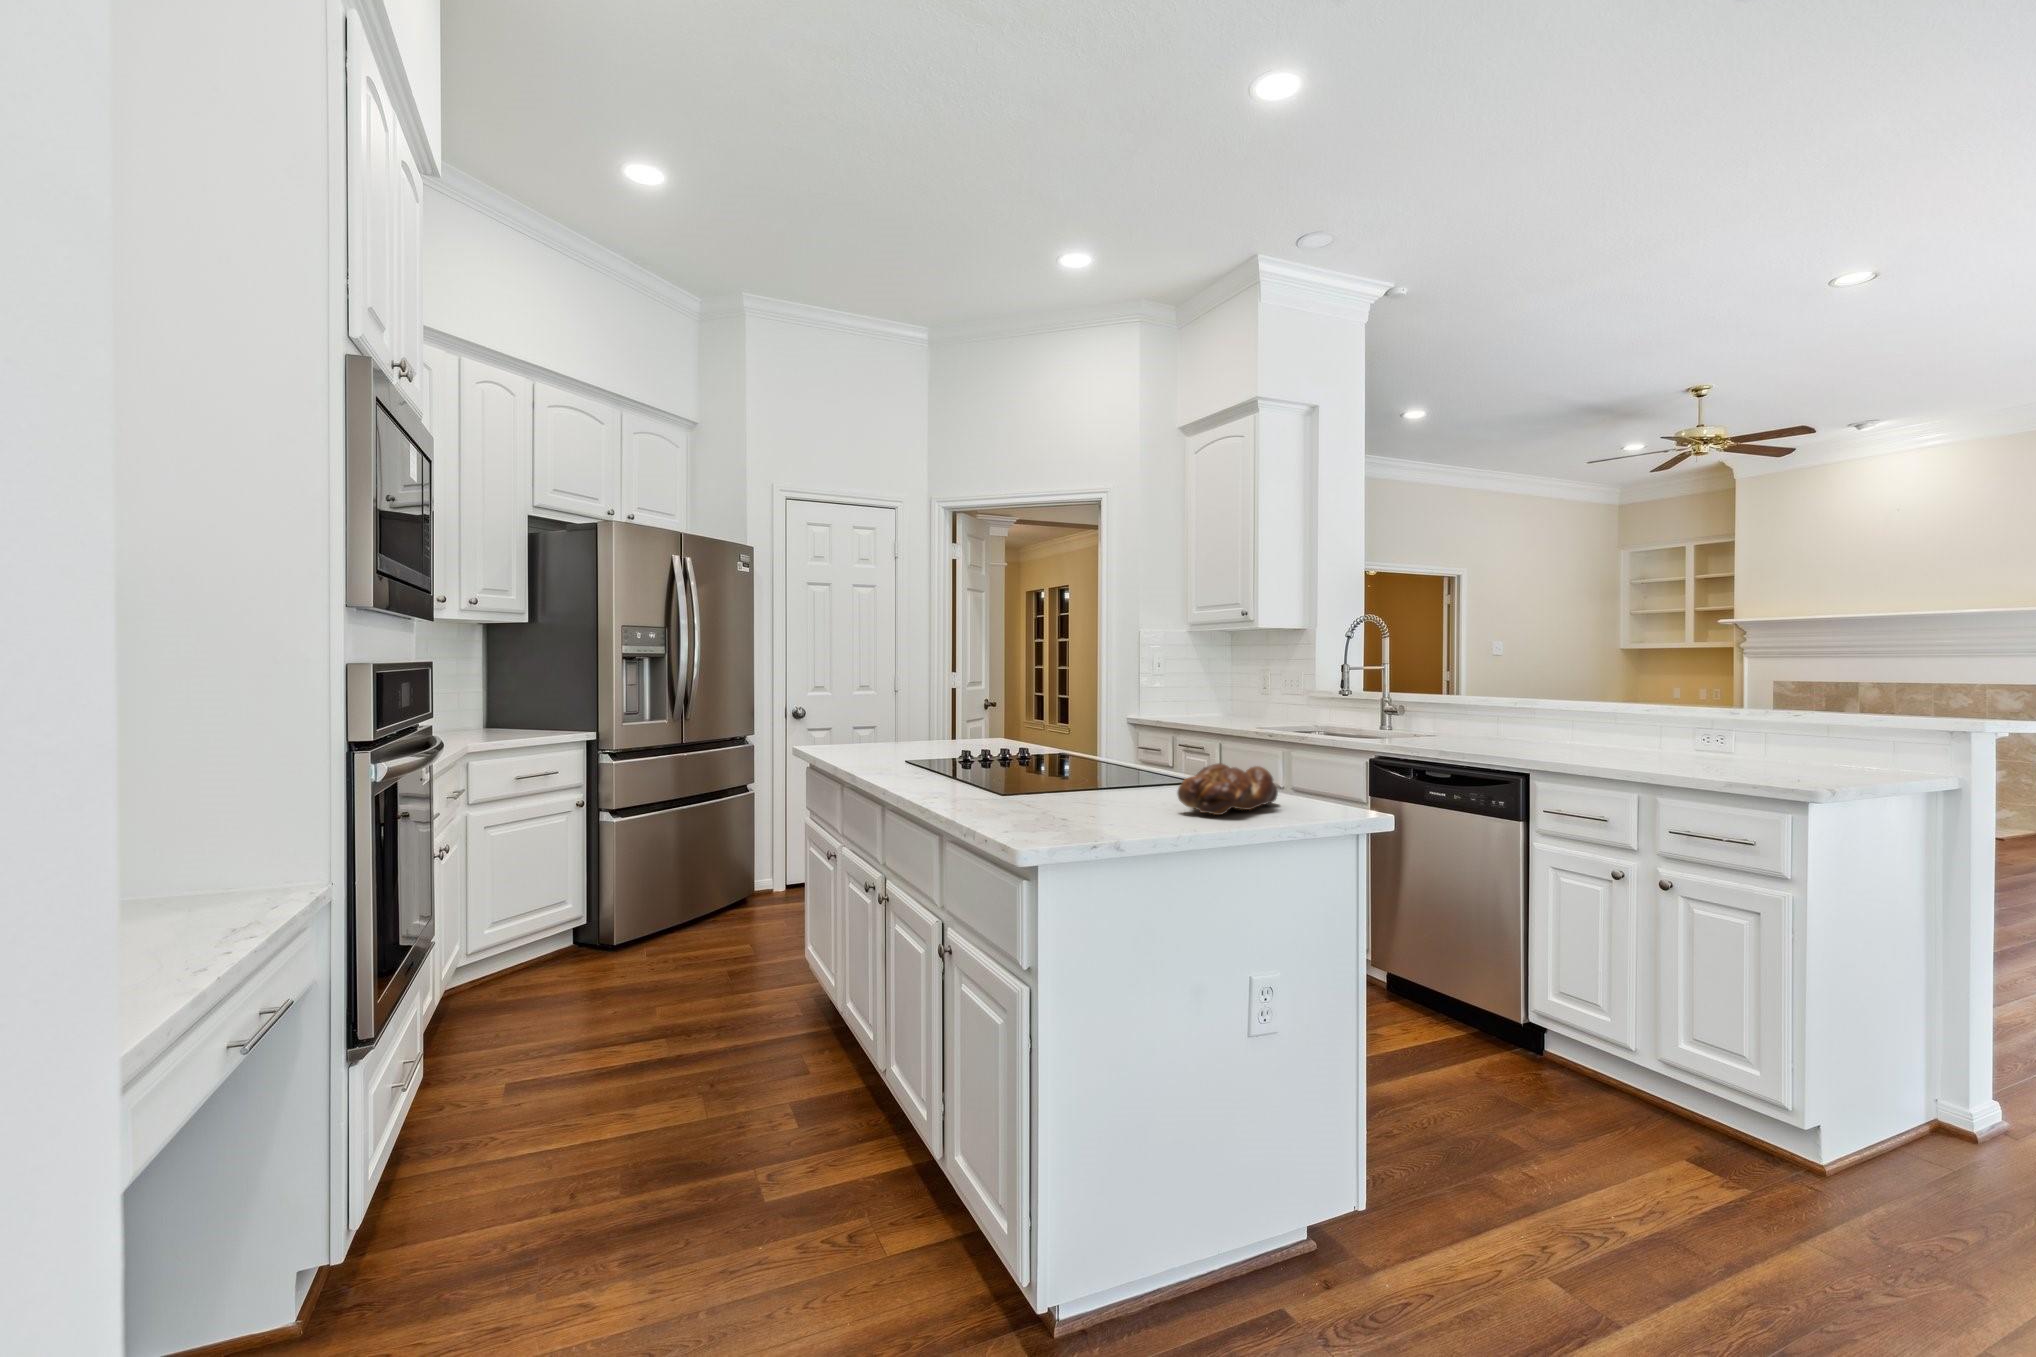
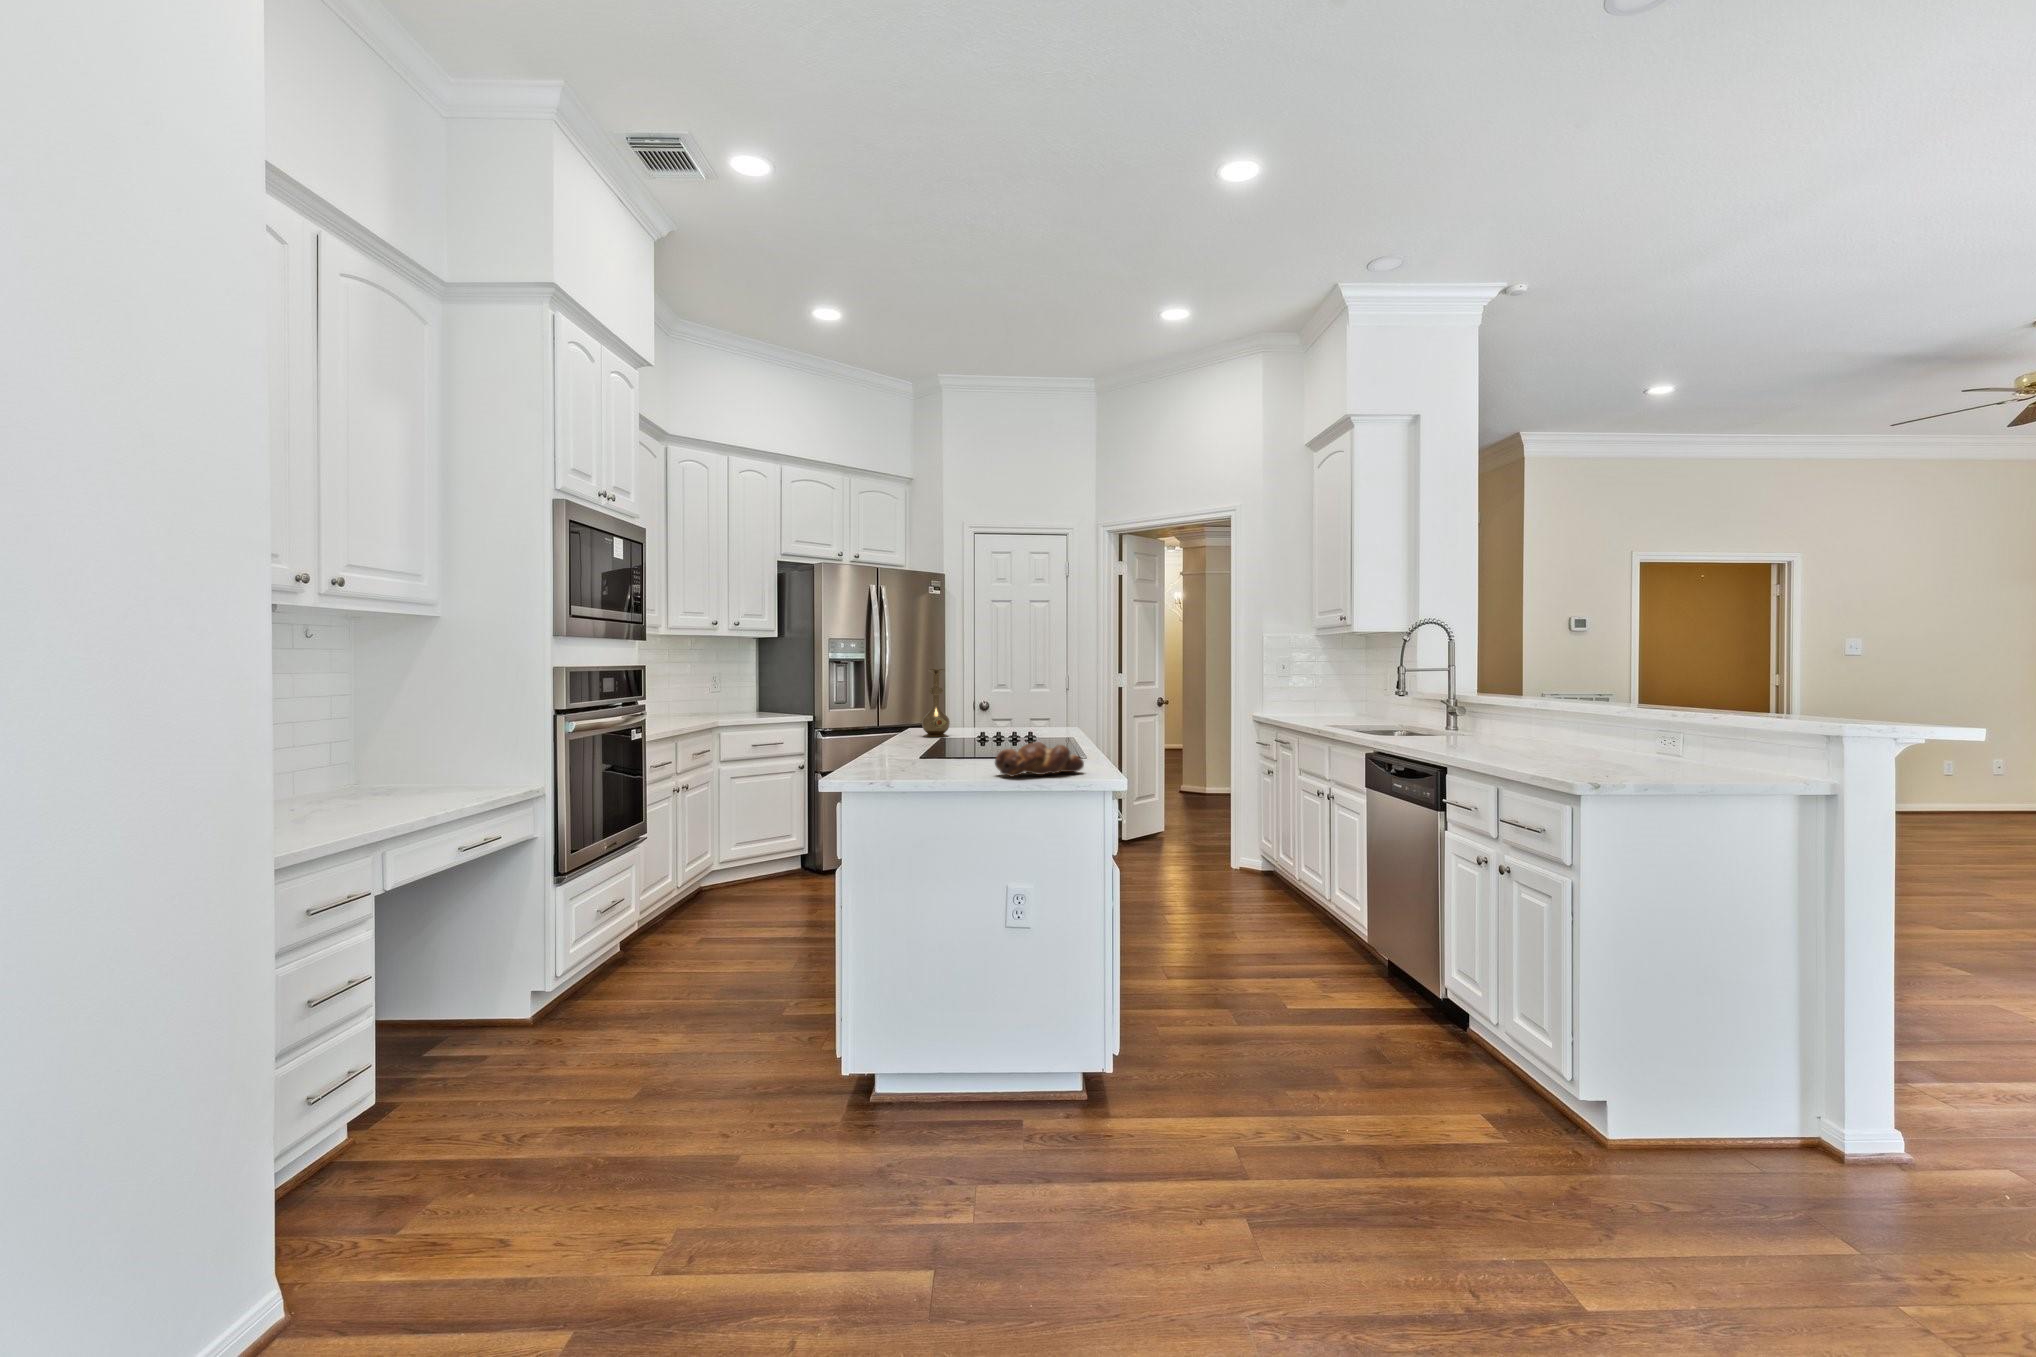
vase: none [850,666,888,758] -> present [922,669,950,737]

